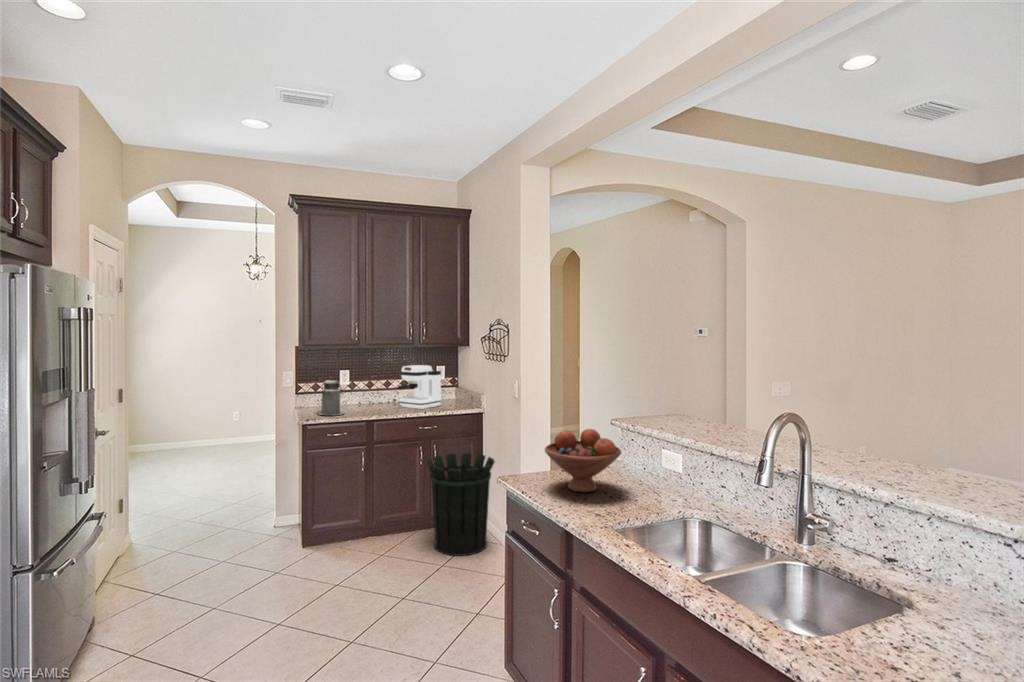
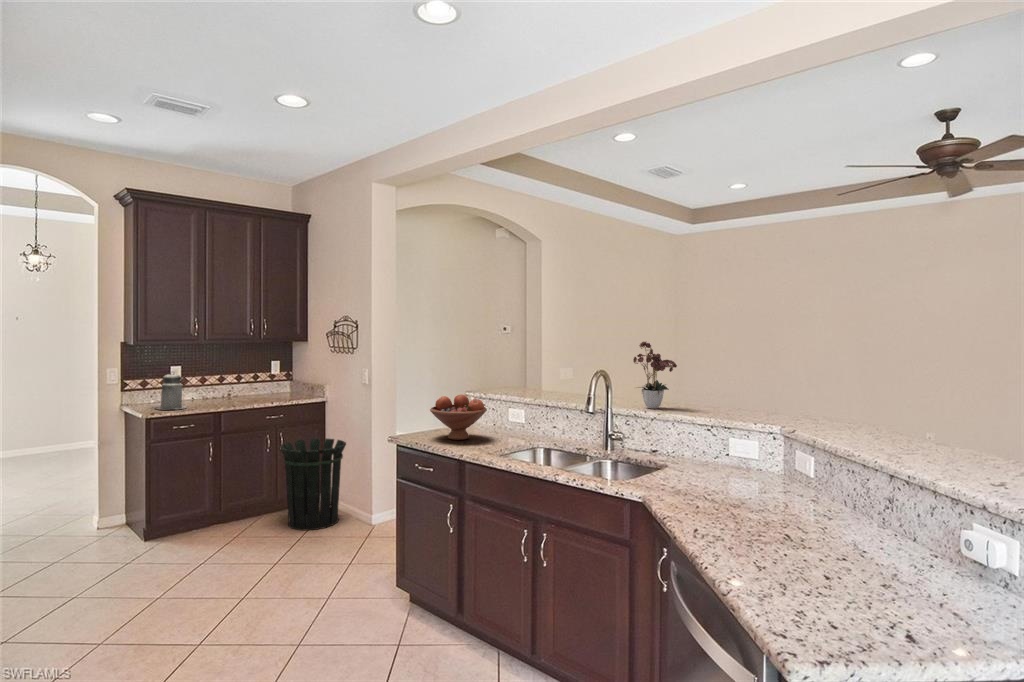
flower arrangement: none [849,362,948,481] -> present [633,342,677,409]
coffee maker: present [398,365,441,409] -> none [240,360,283,401]

